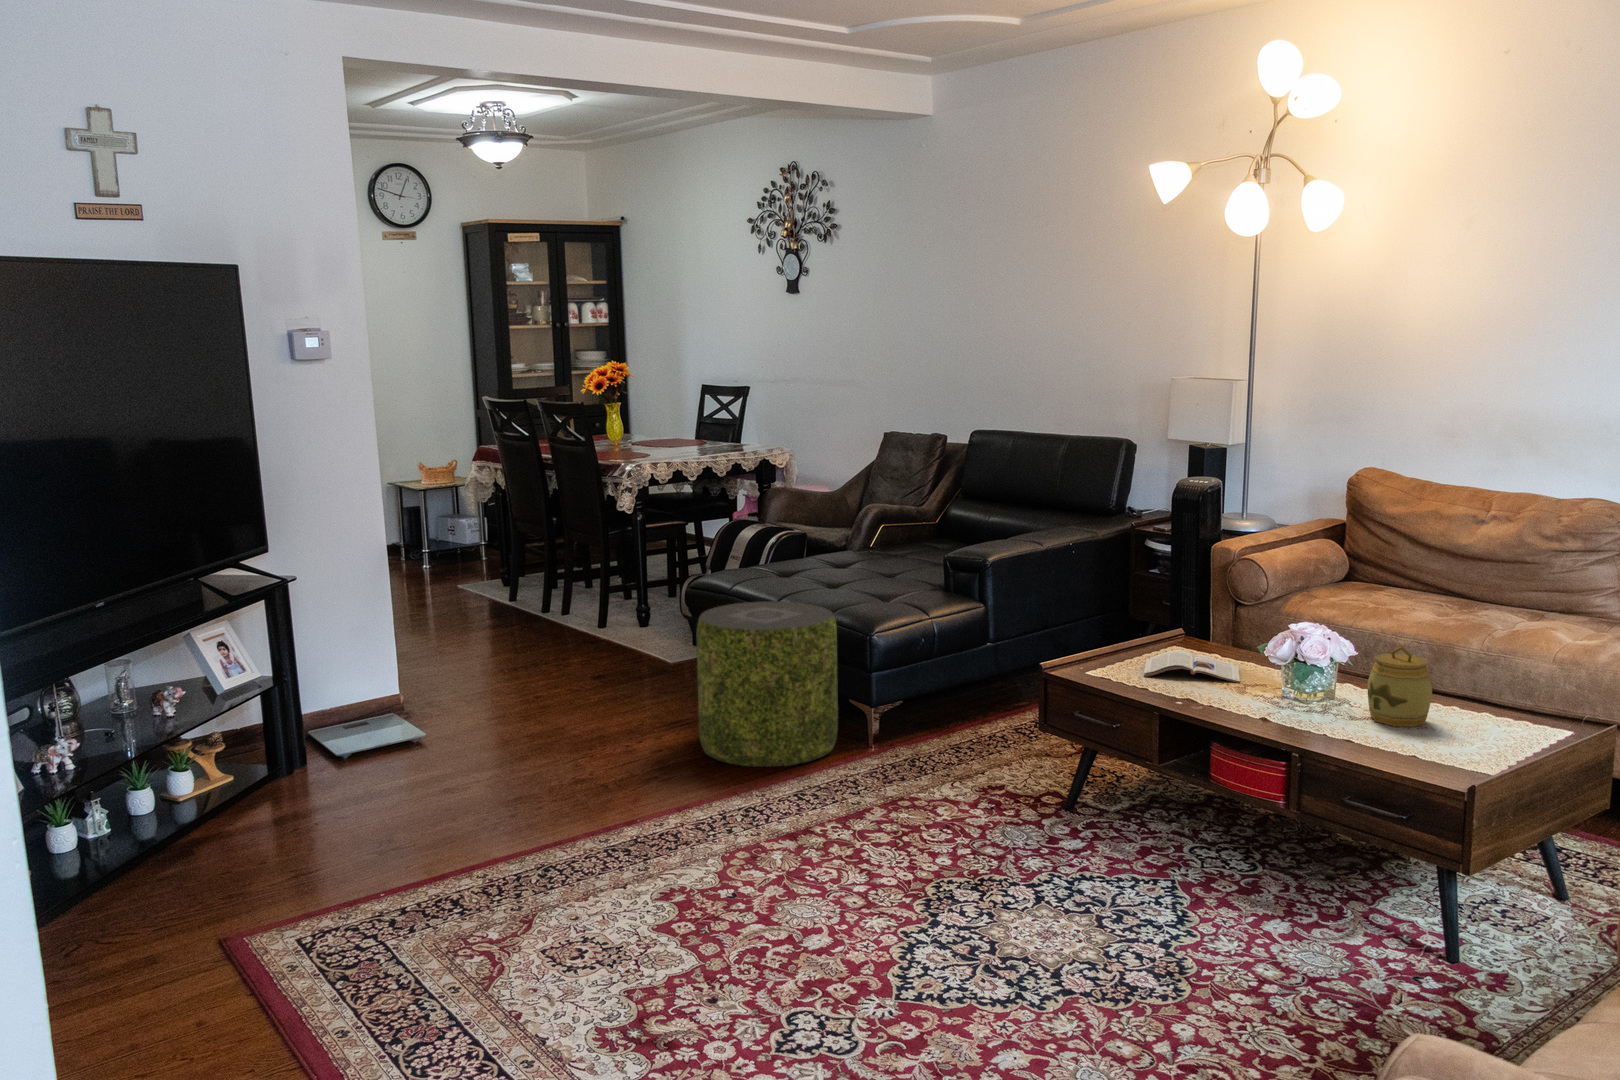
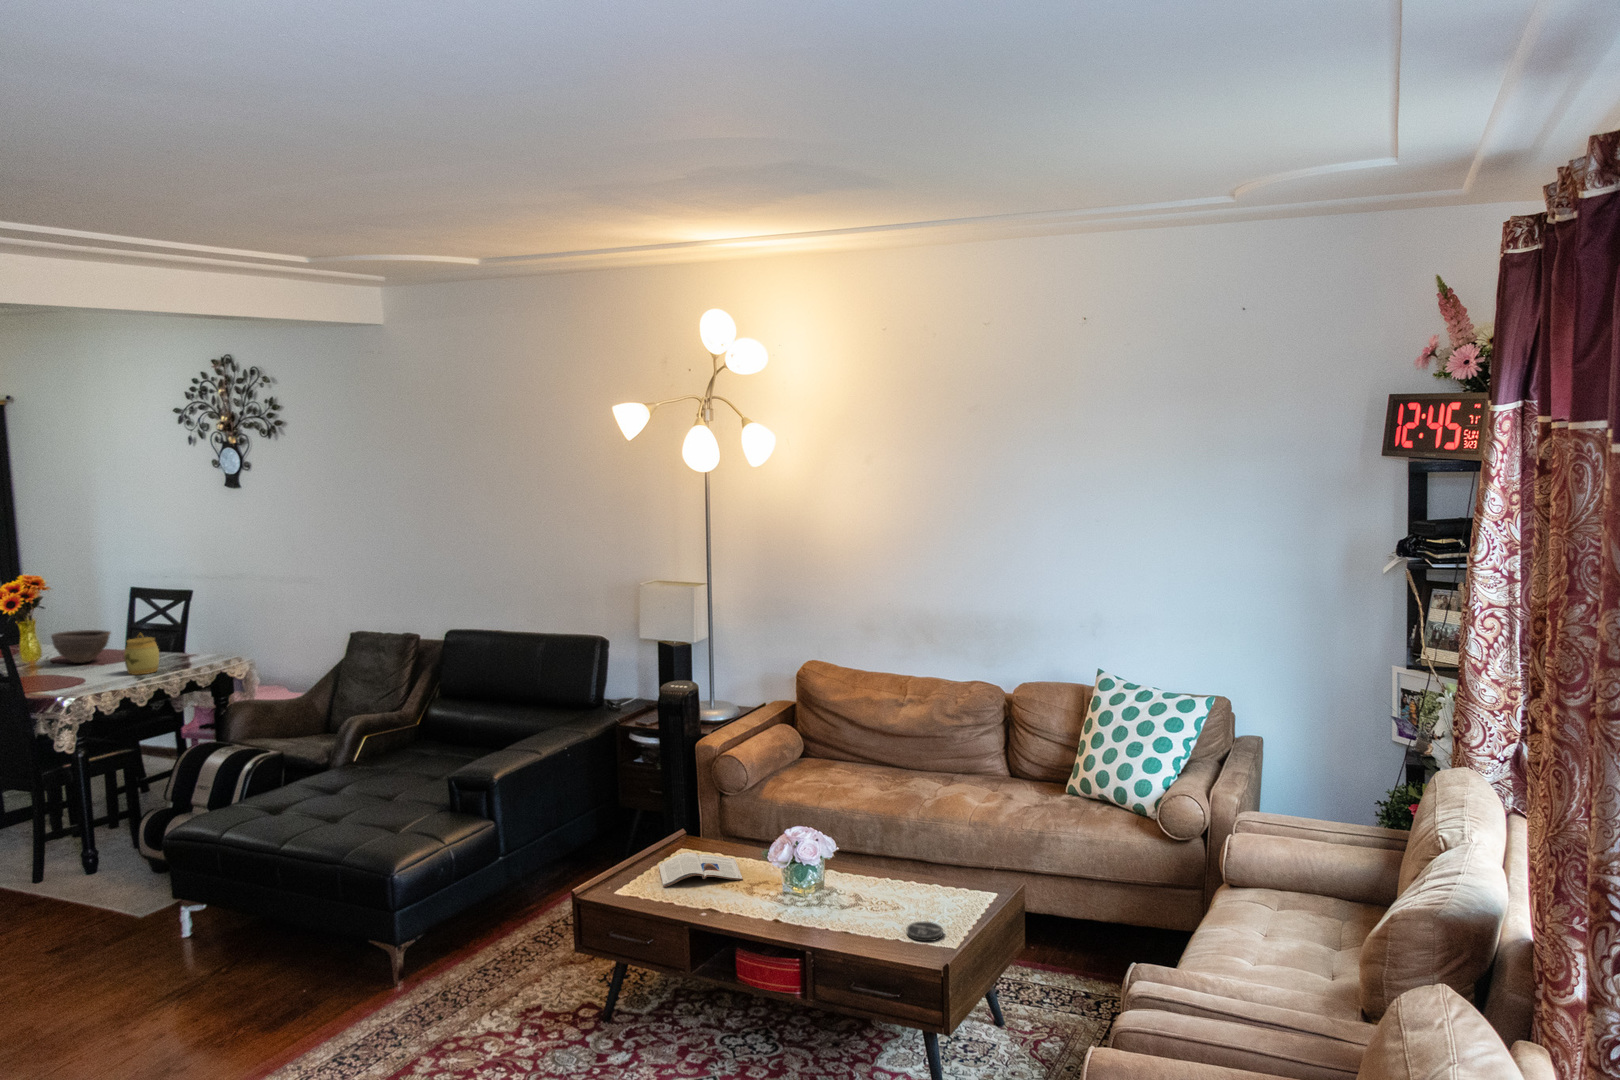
bowl: none [627,420,676,449] -> present [51,630,111,663]
pouf: present [697,601,838,767] -> none [199,847,359,1038]
jar: present [1368,646,1432,727] -> present [124,633,159,675]
coaster: none [1426,740,1478,760] -> present [906,922,943,941]

